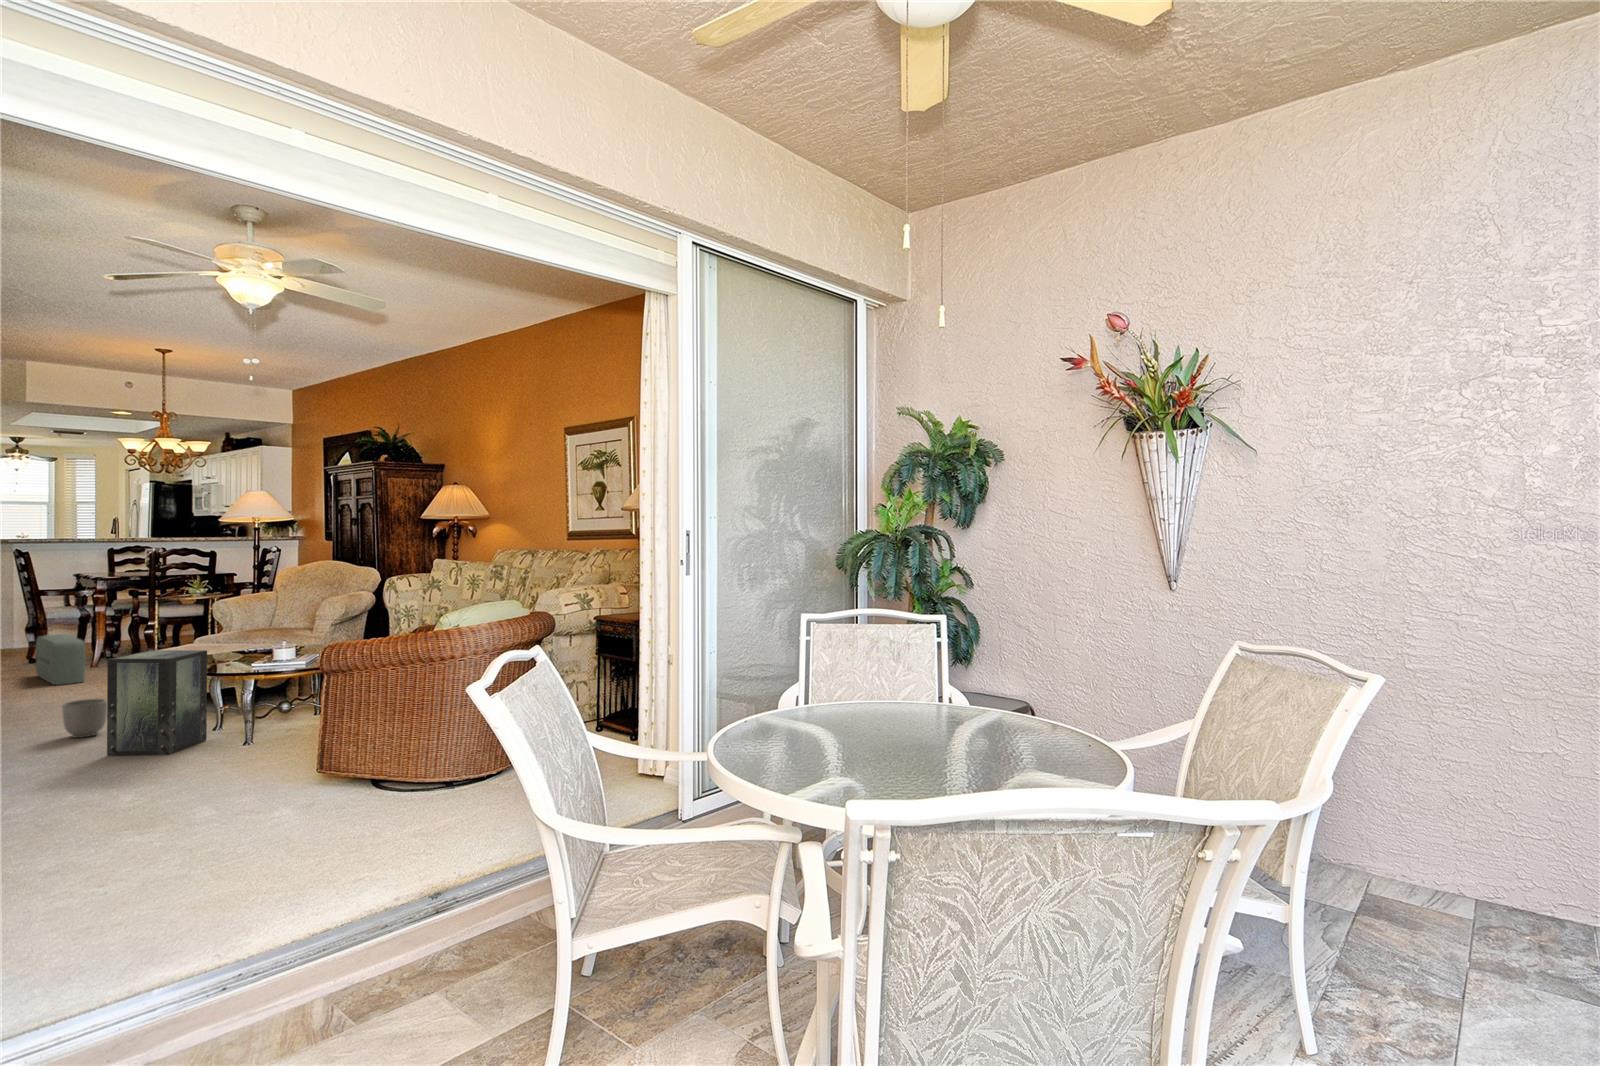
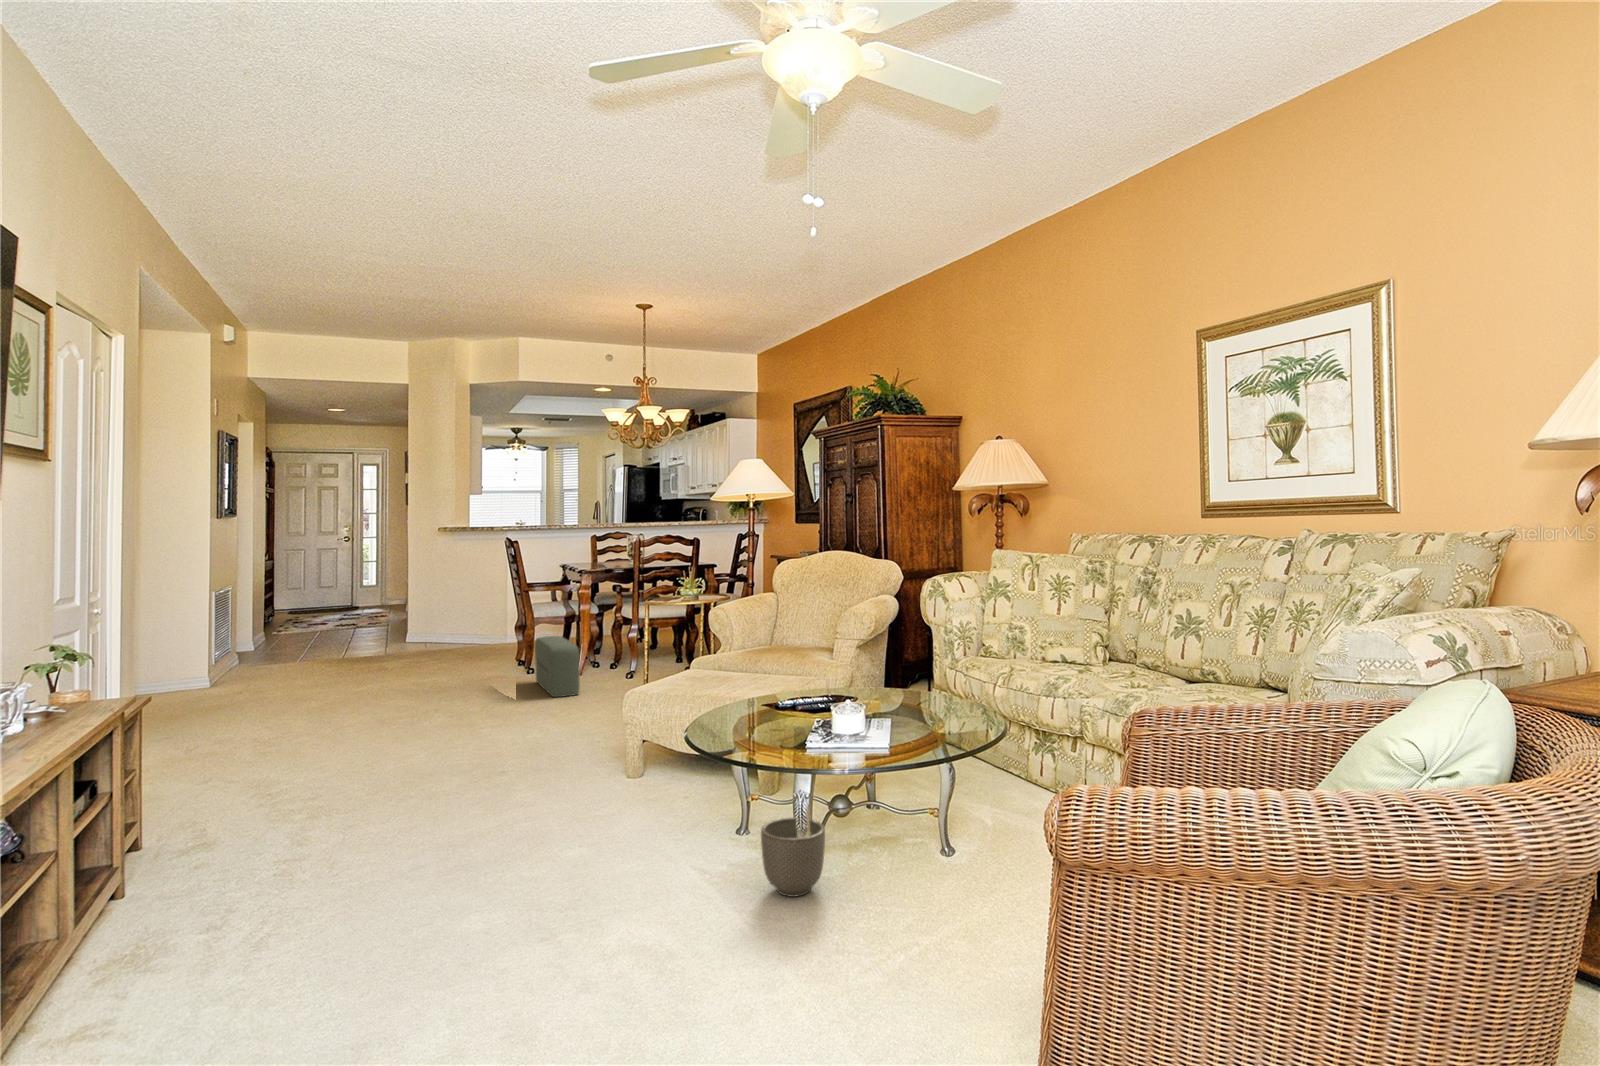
storage box: present [107,650,207,755] -> none [619,686,737,854]
planter: present [62,699,107,738] -> present [761,817,825,897]

